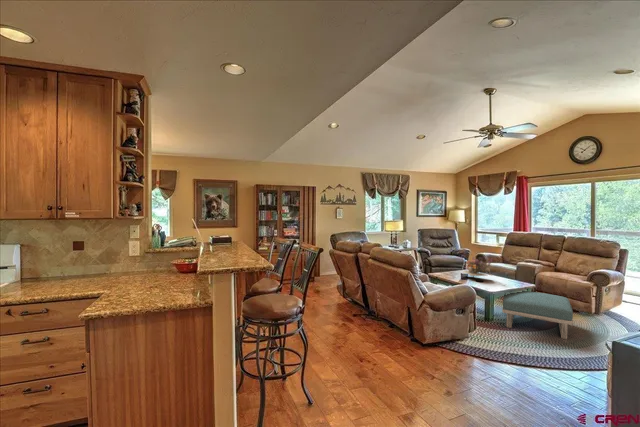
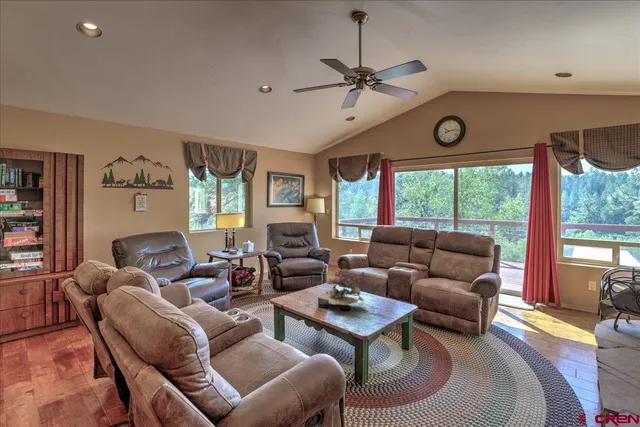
footstool: present [502,291,573,339] -> none [383,321,490,415]

